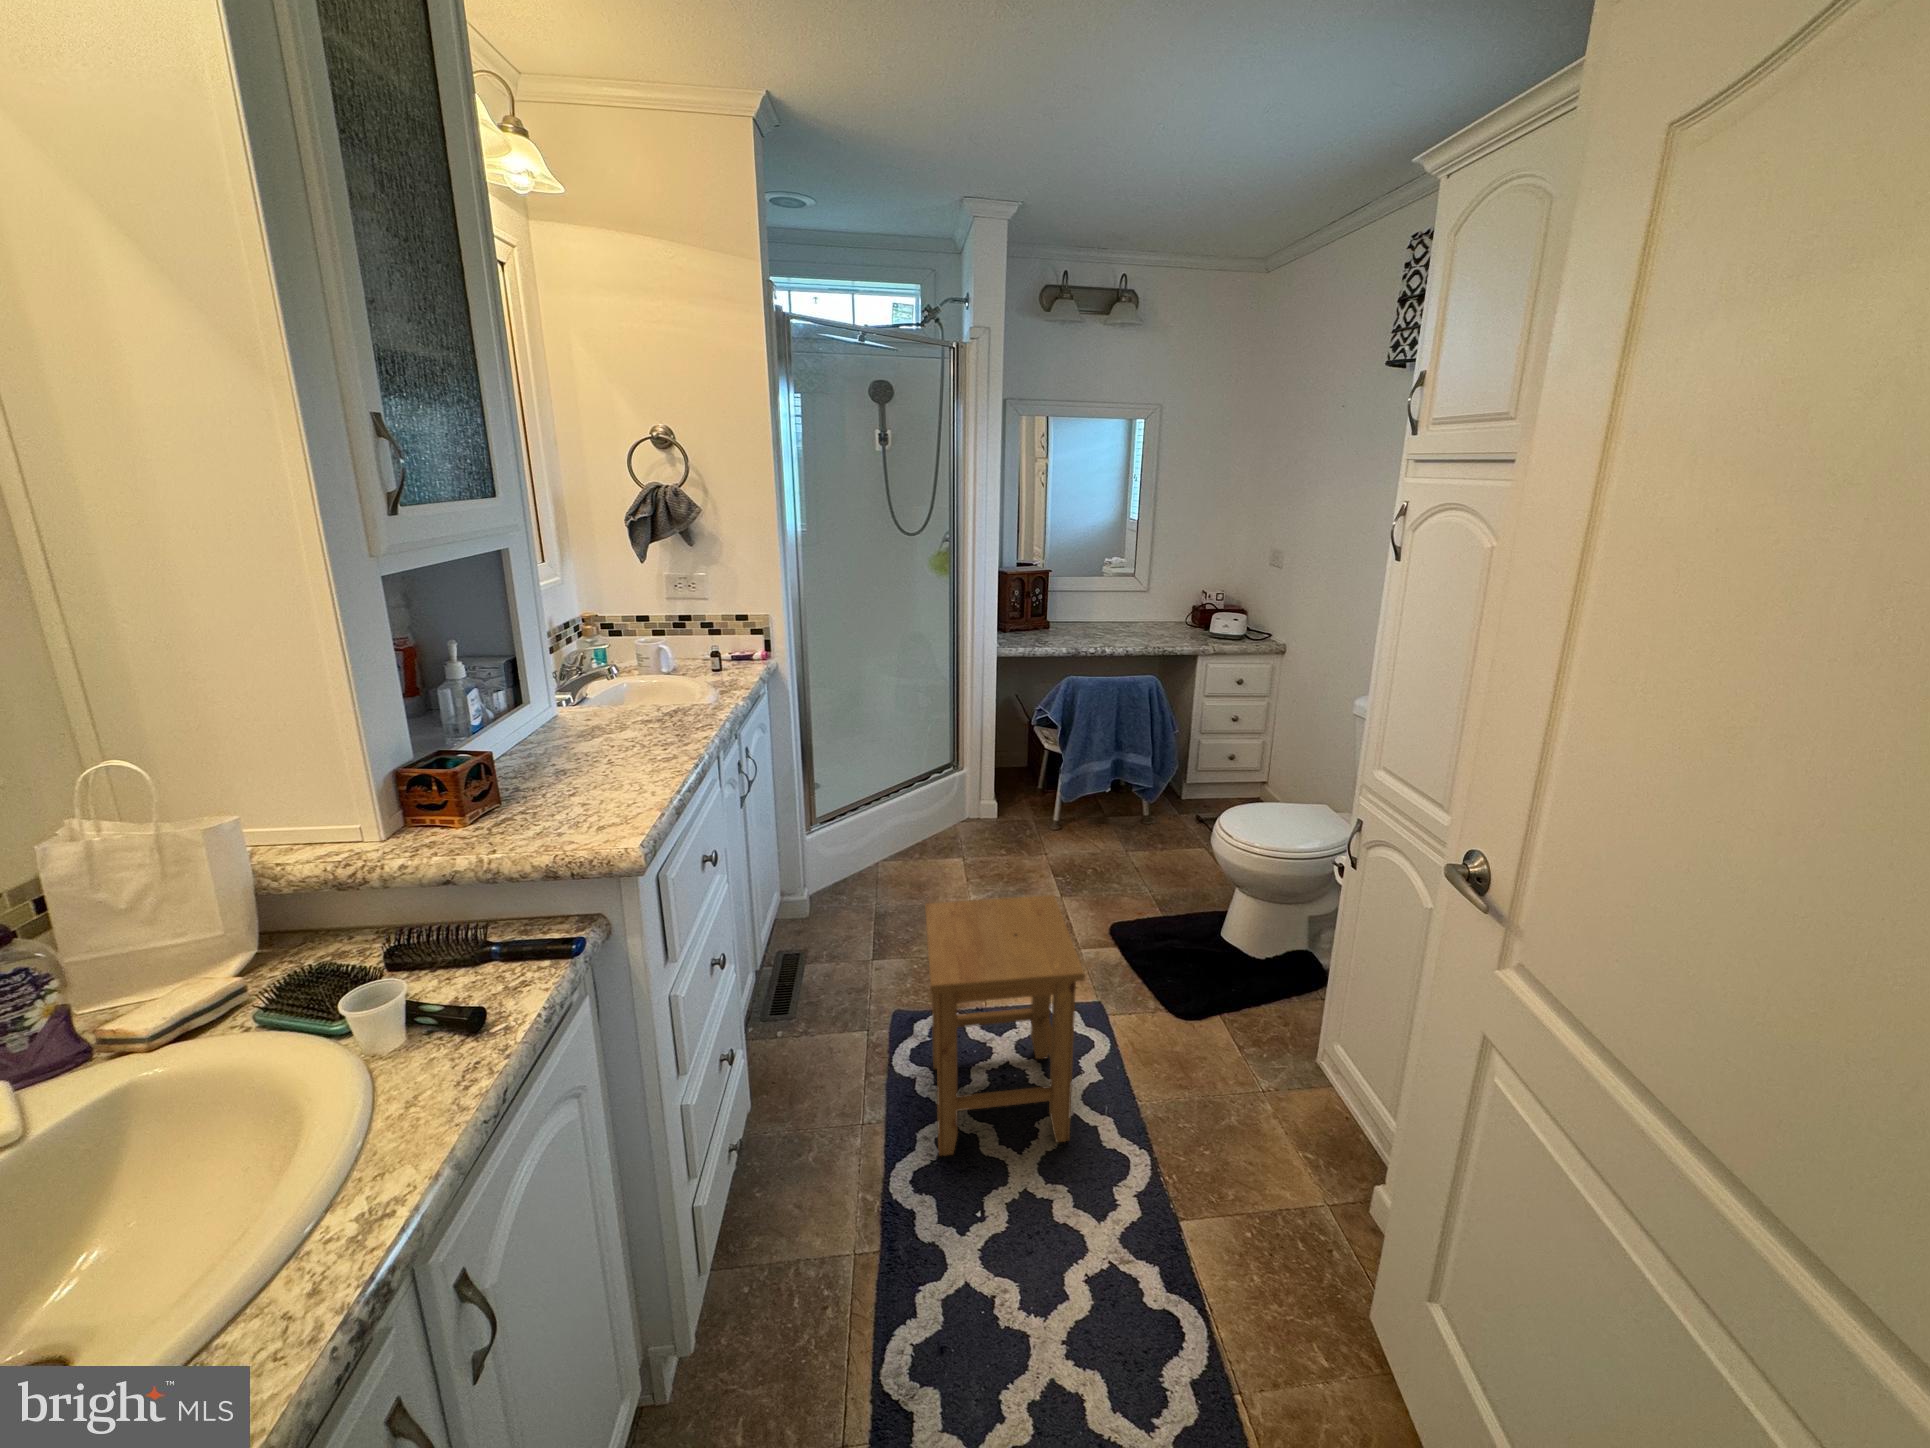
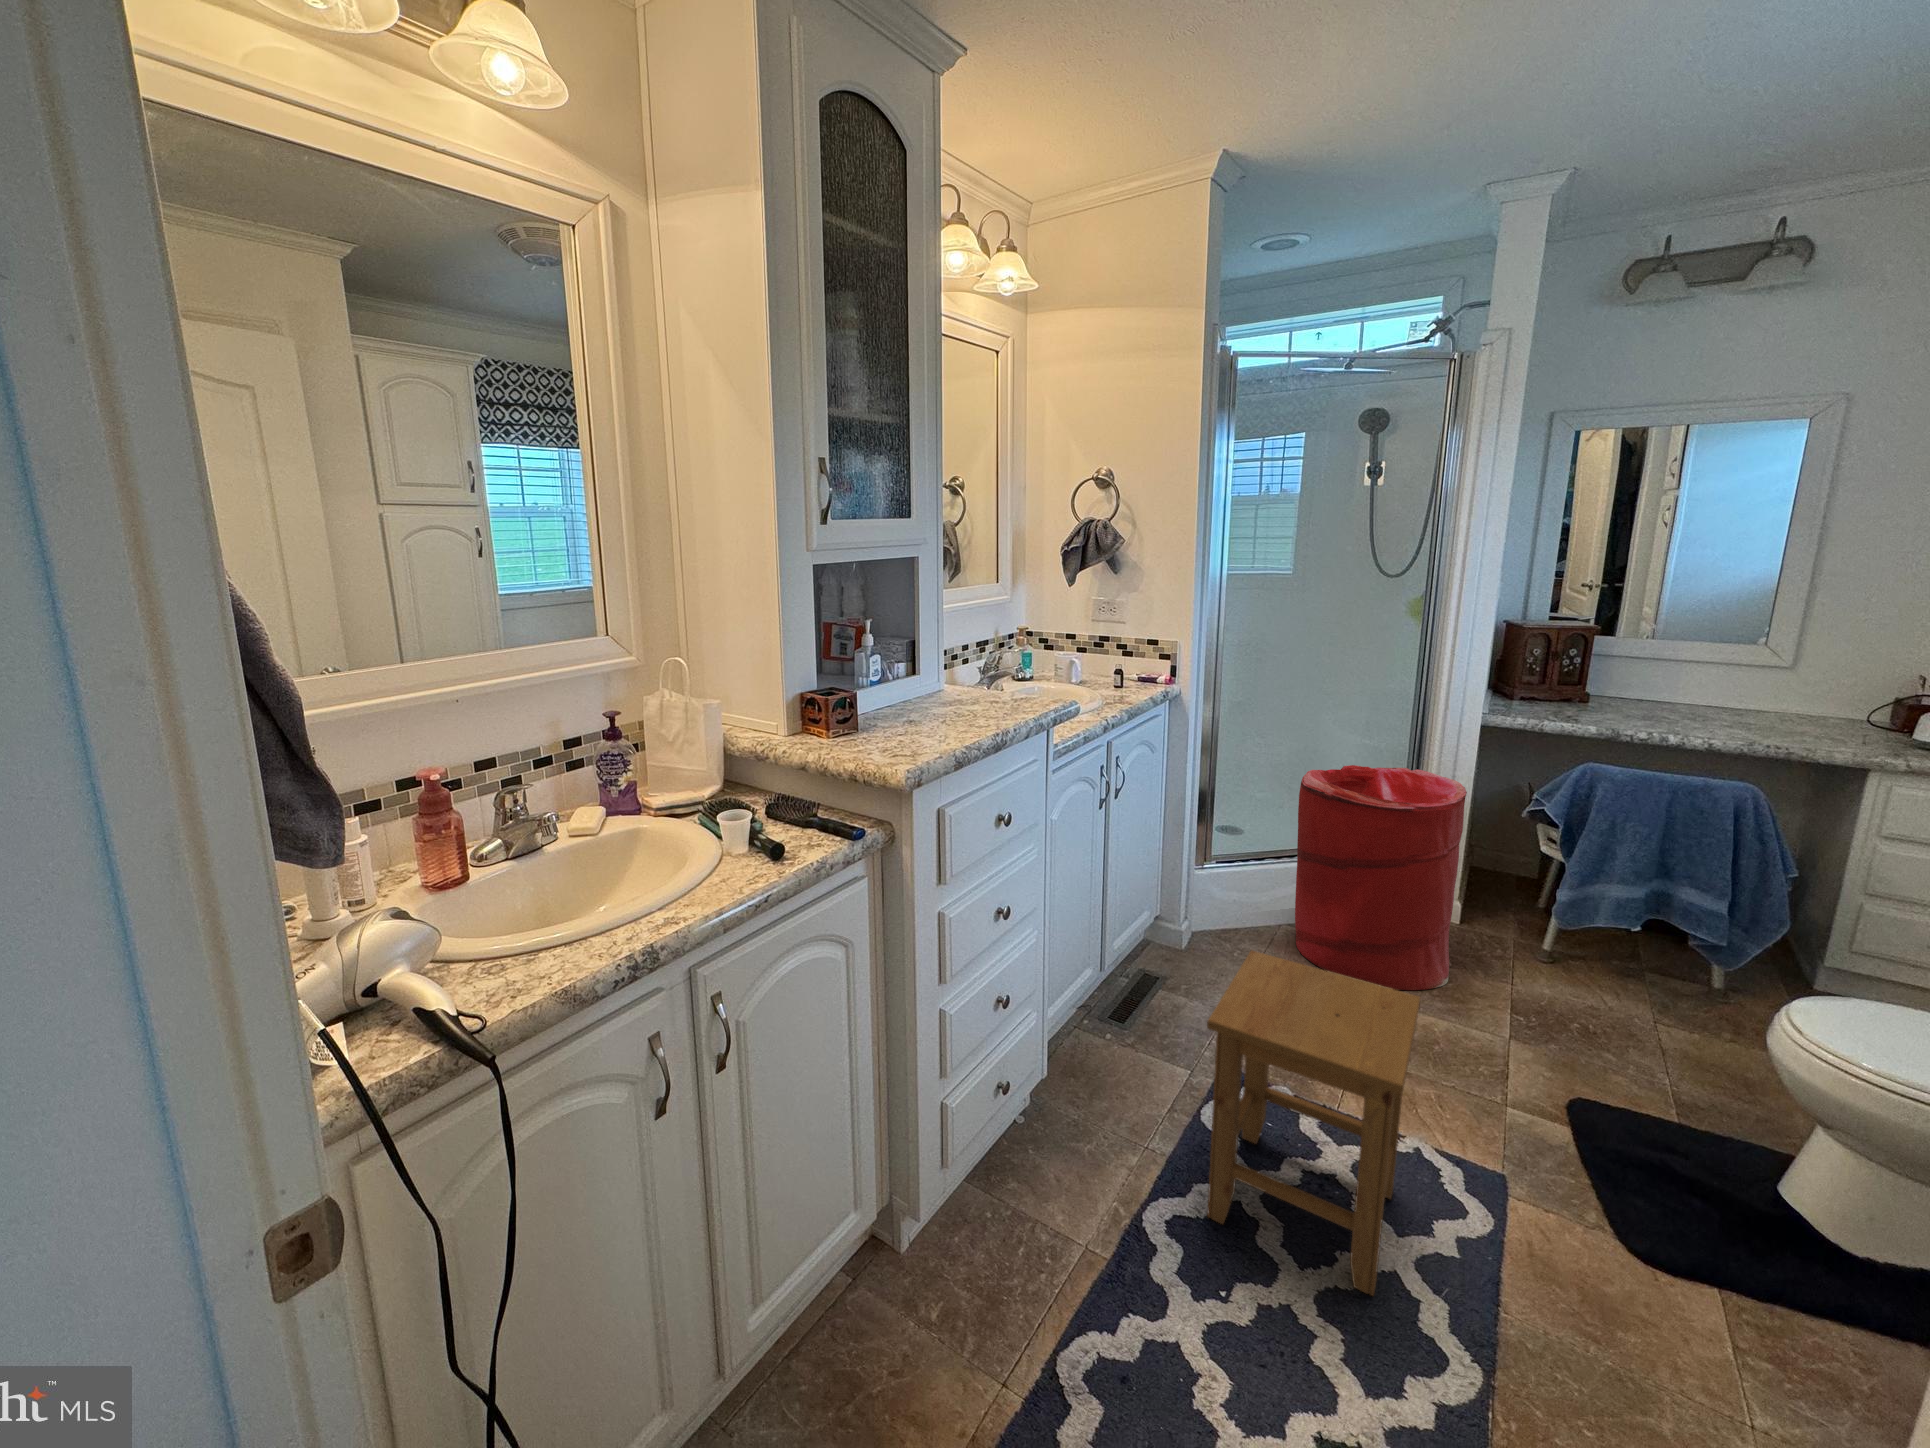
laundry hamper: none [887,704,1010,892] -> present [1295,765,1467,990]

